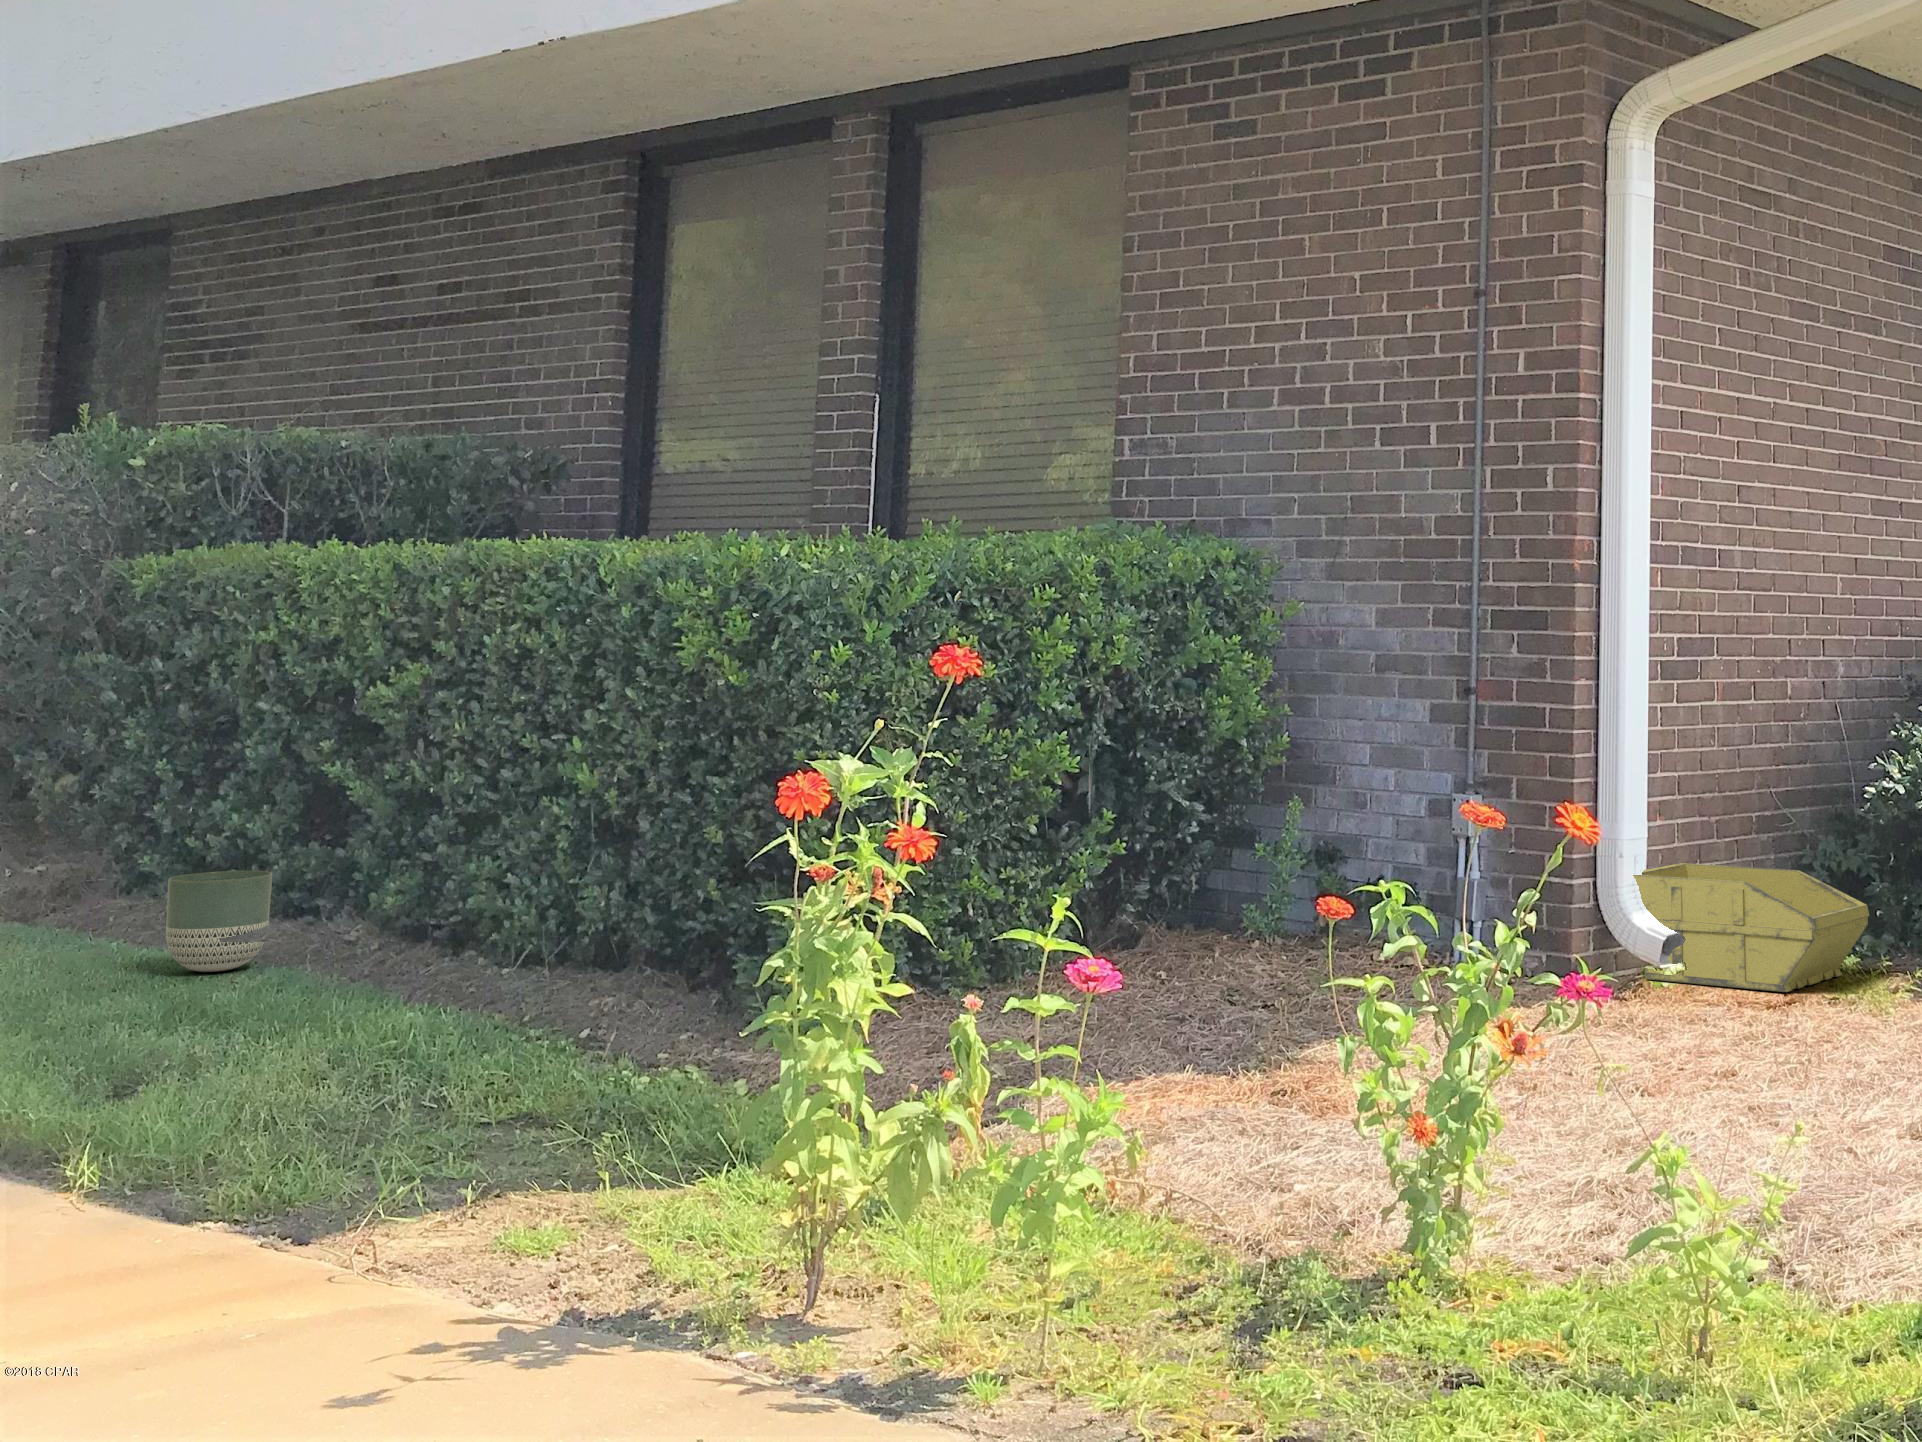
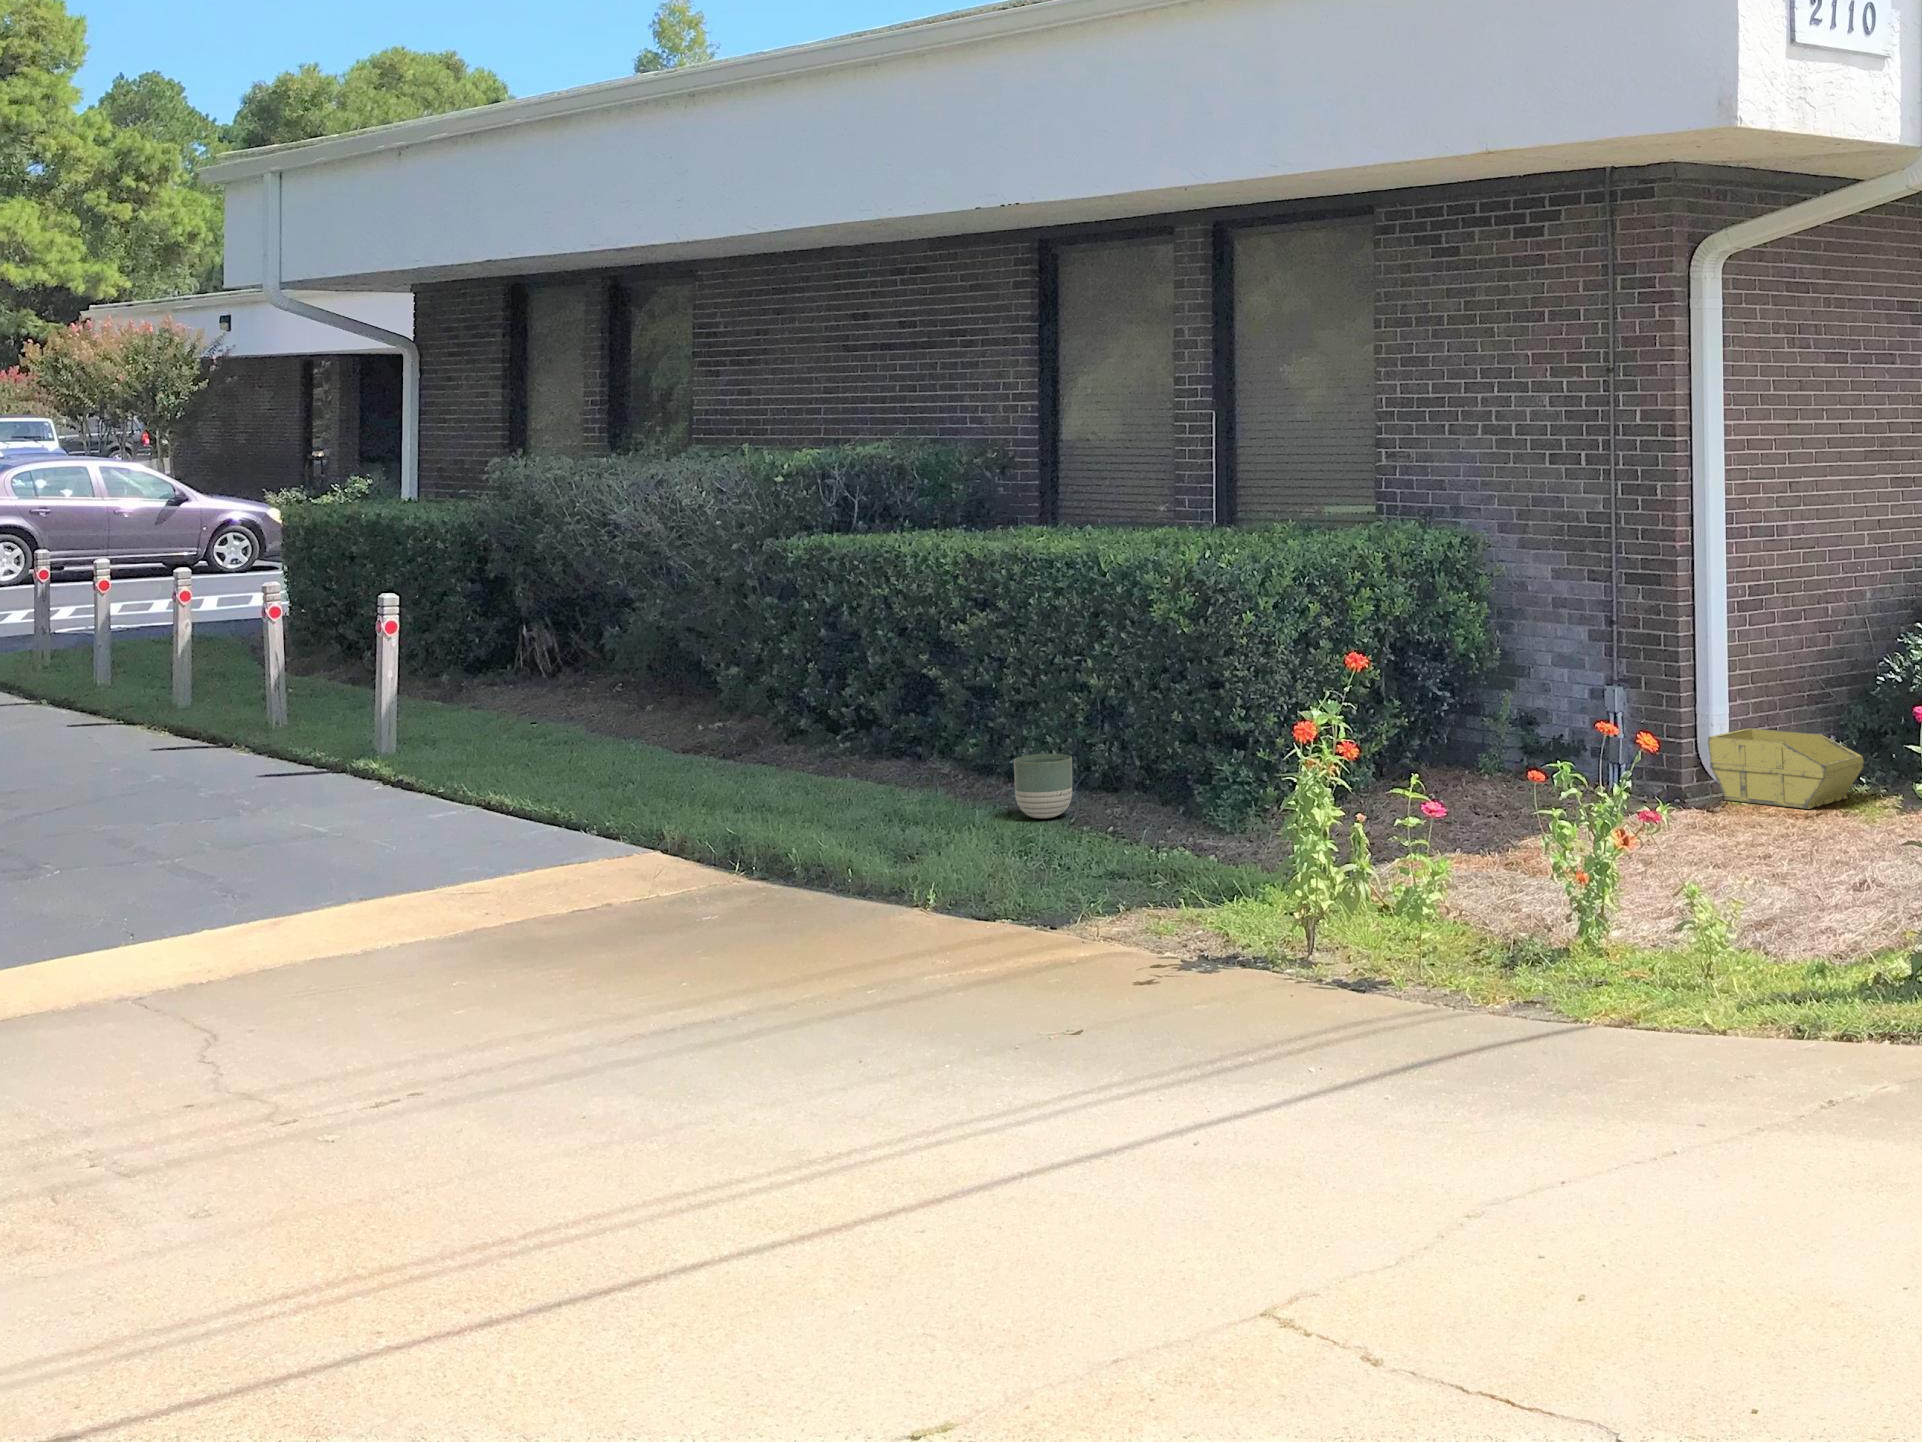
planter: present [166,871,272,972] -> present [1014,754,1072,819]

